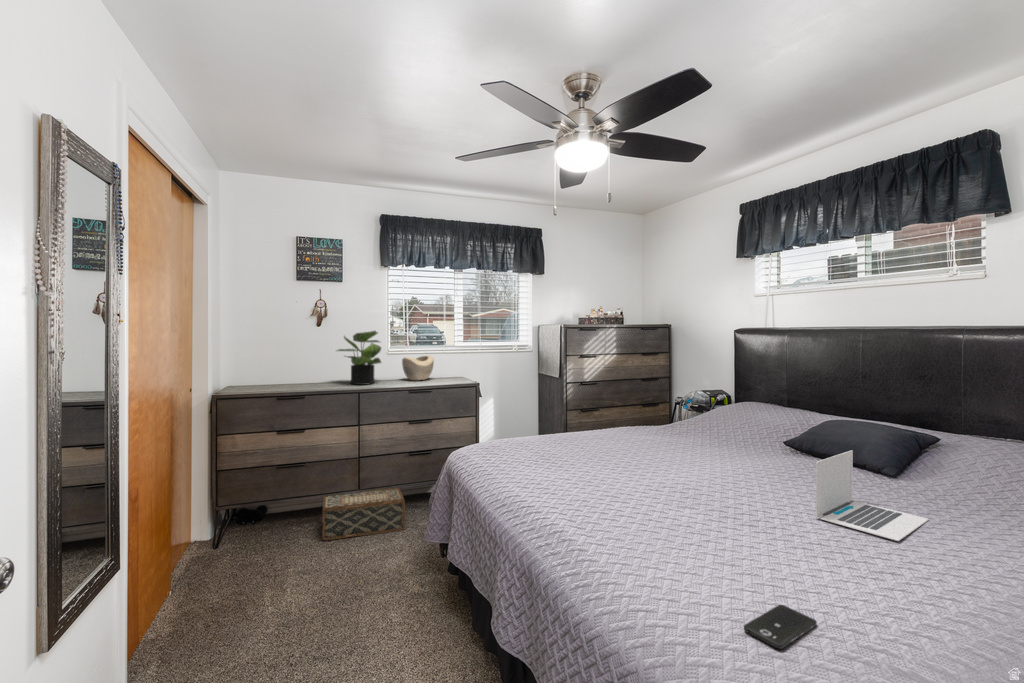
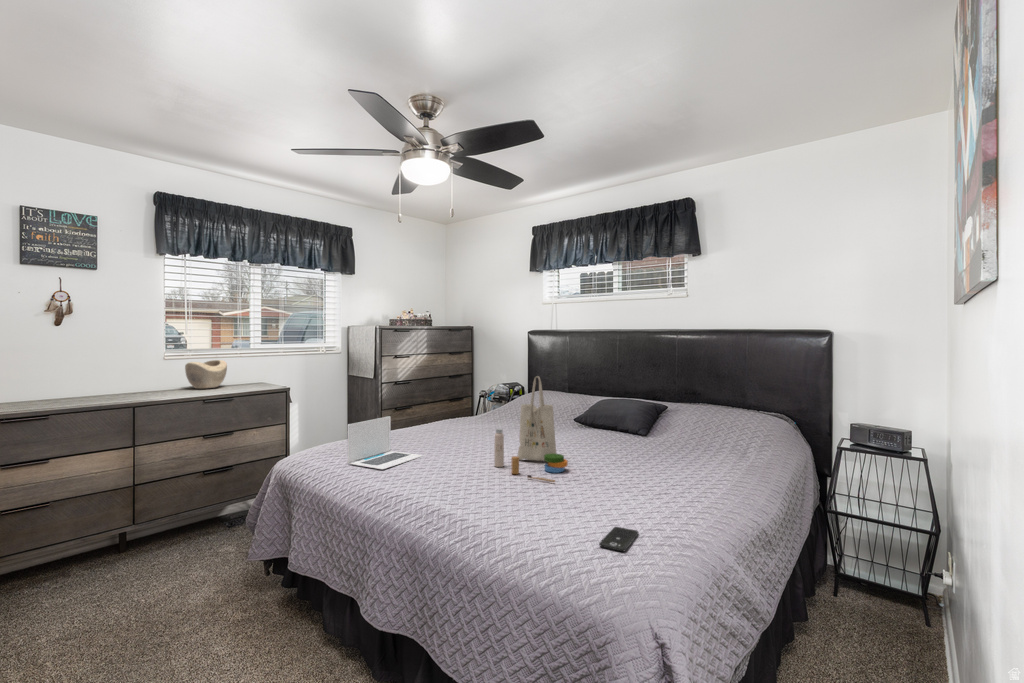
potted plant: present [337,331,381,385] -> none [85,331,159,397]
tote bag: none [652,384,745,520] -> present [494,376,568,482]
laptop: present [816,450,929,541] -> present [347,416,423,470]
woven basket: present [322,487,405,541] -> none [82,513,205,592]

